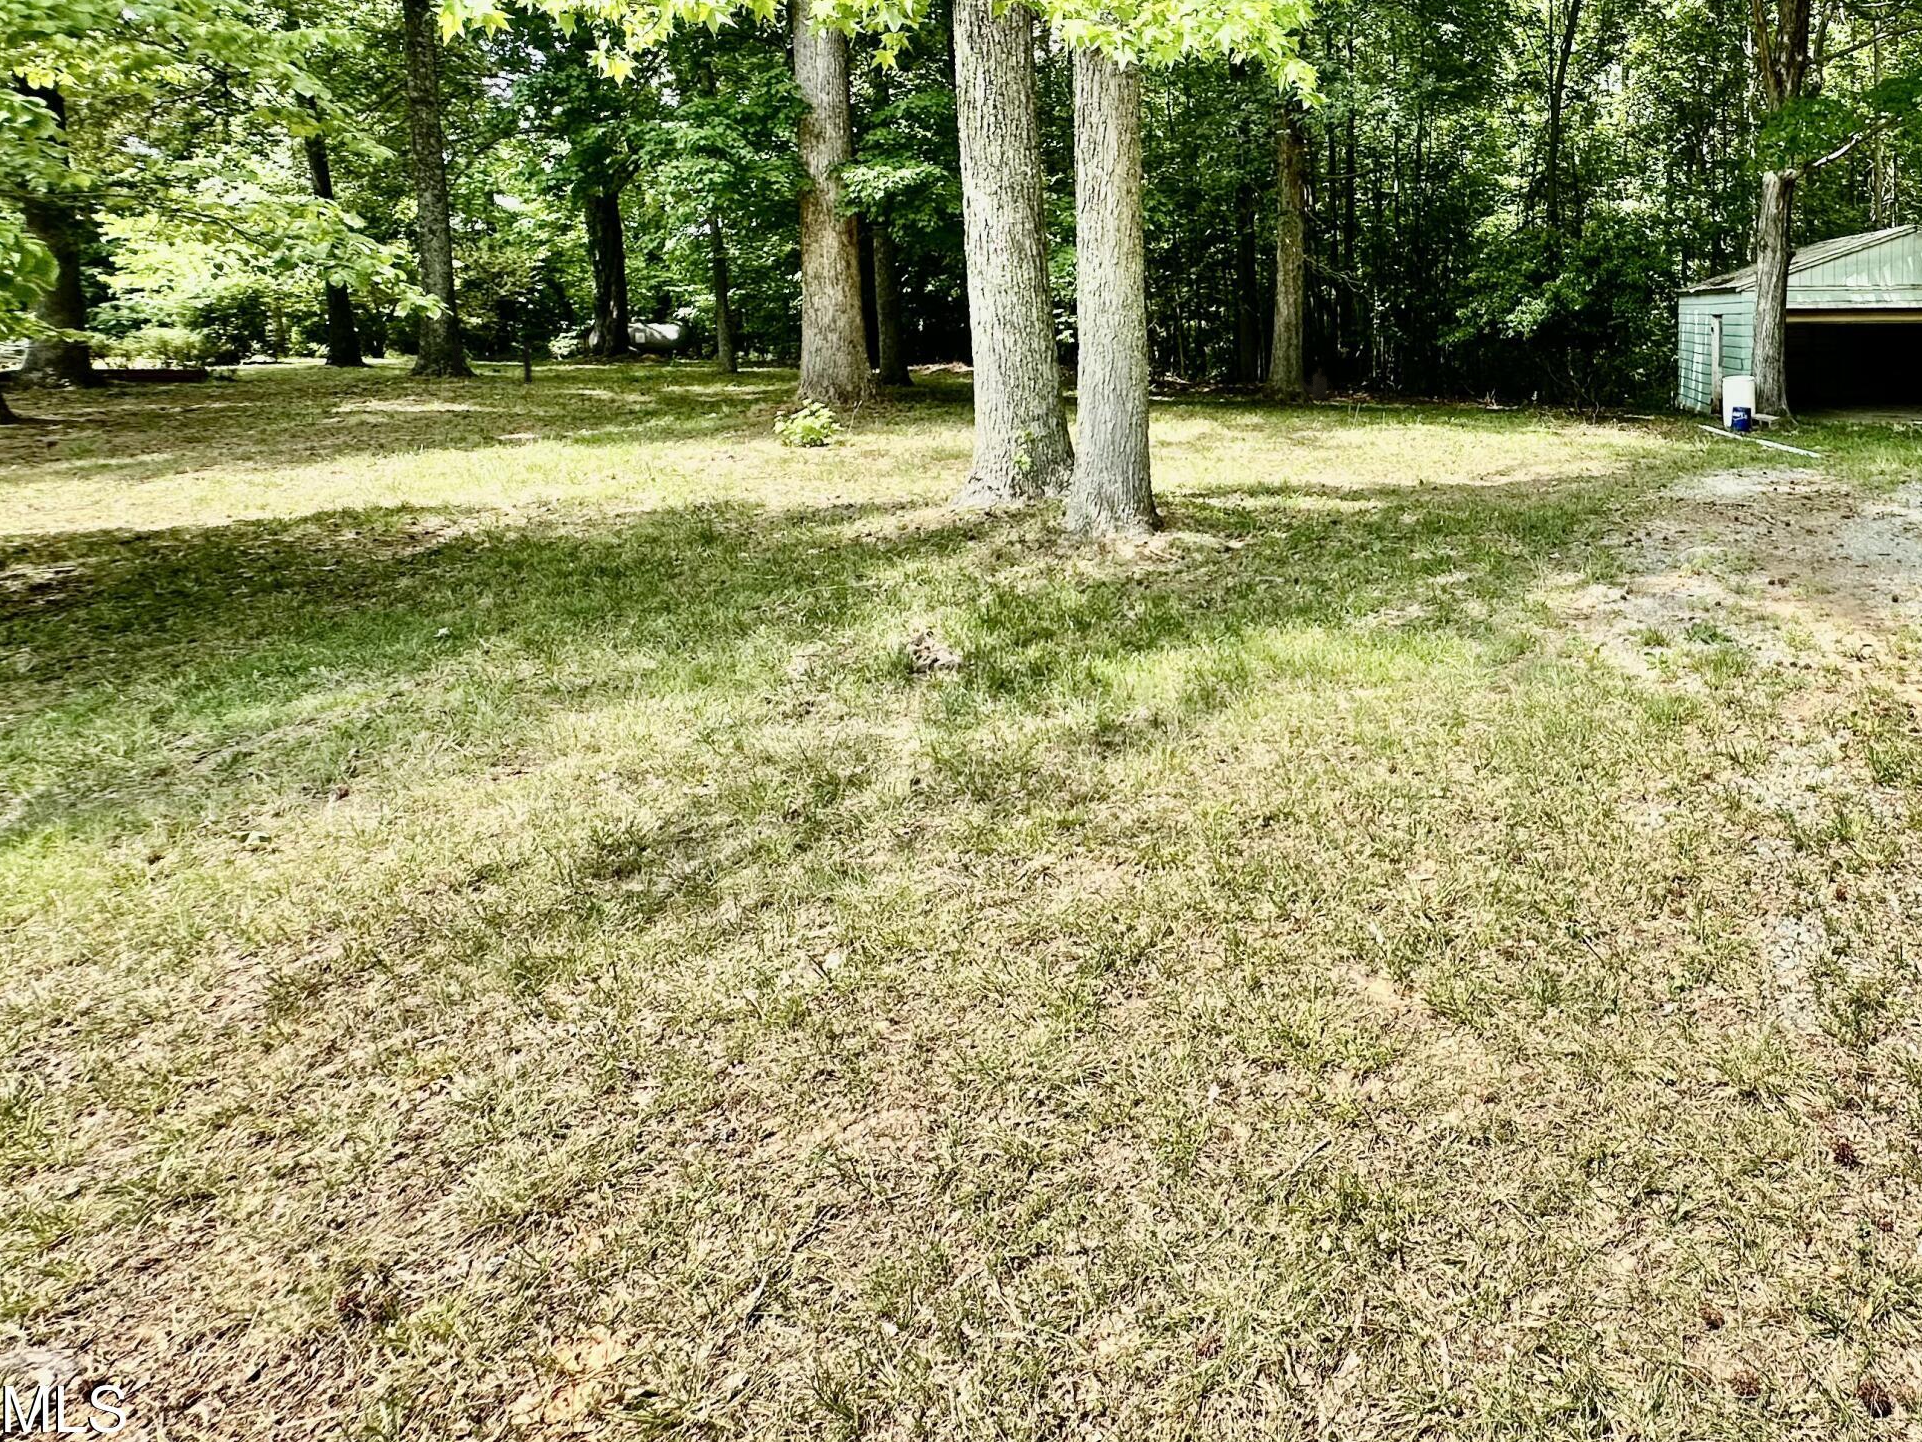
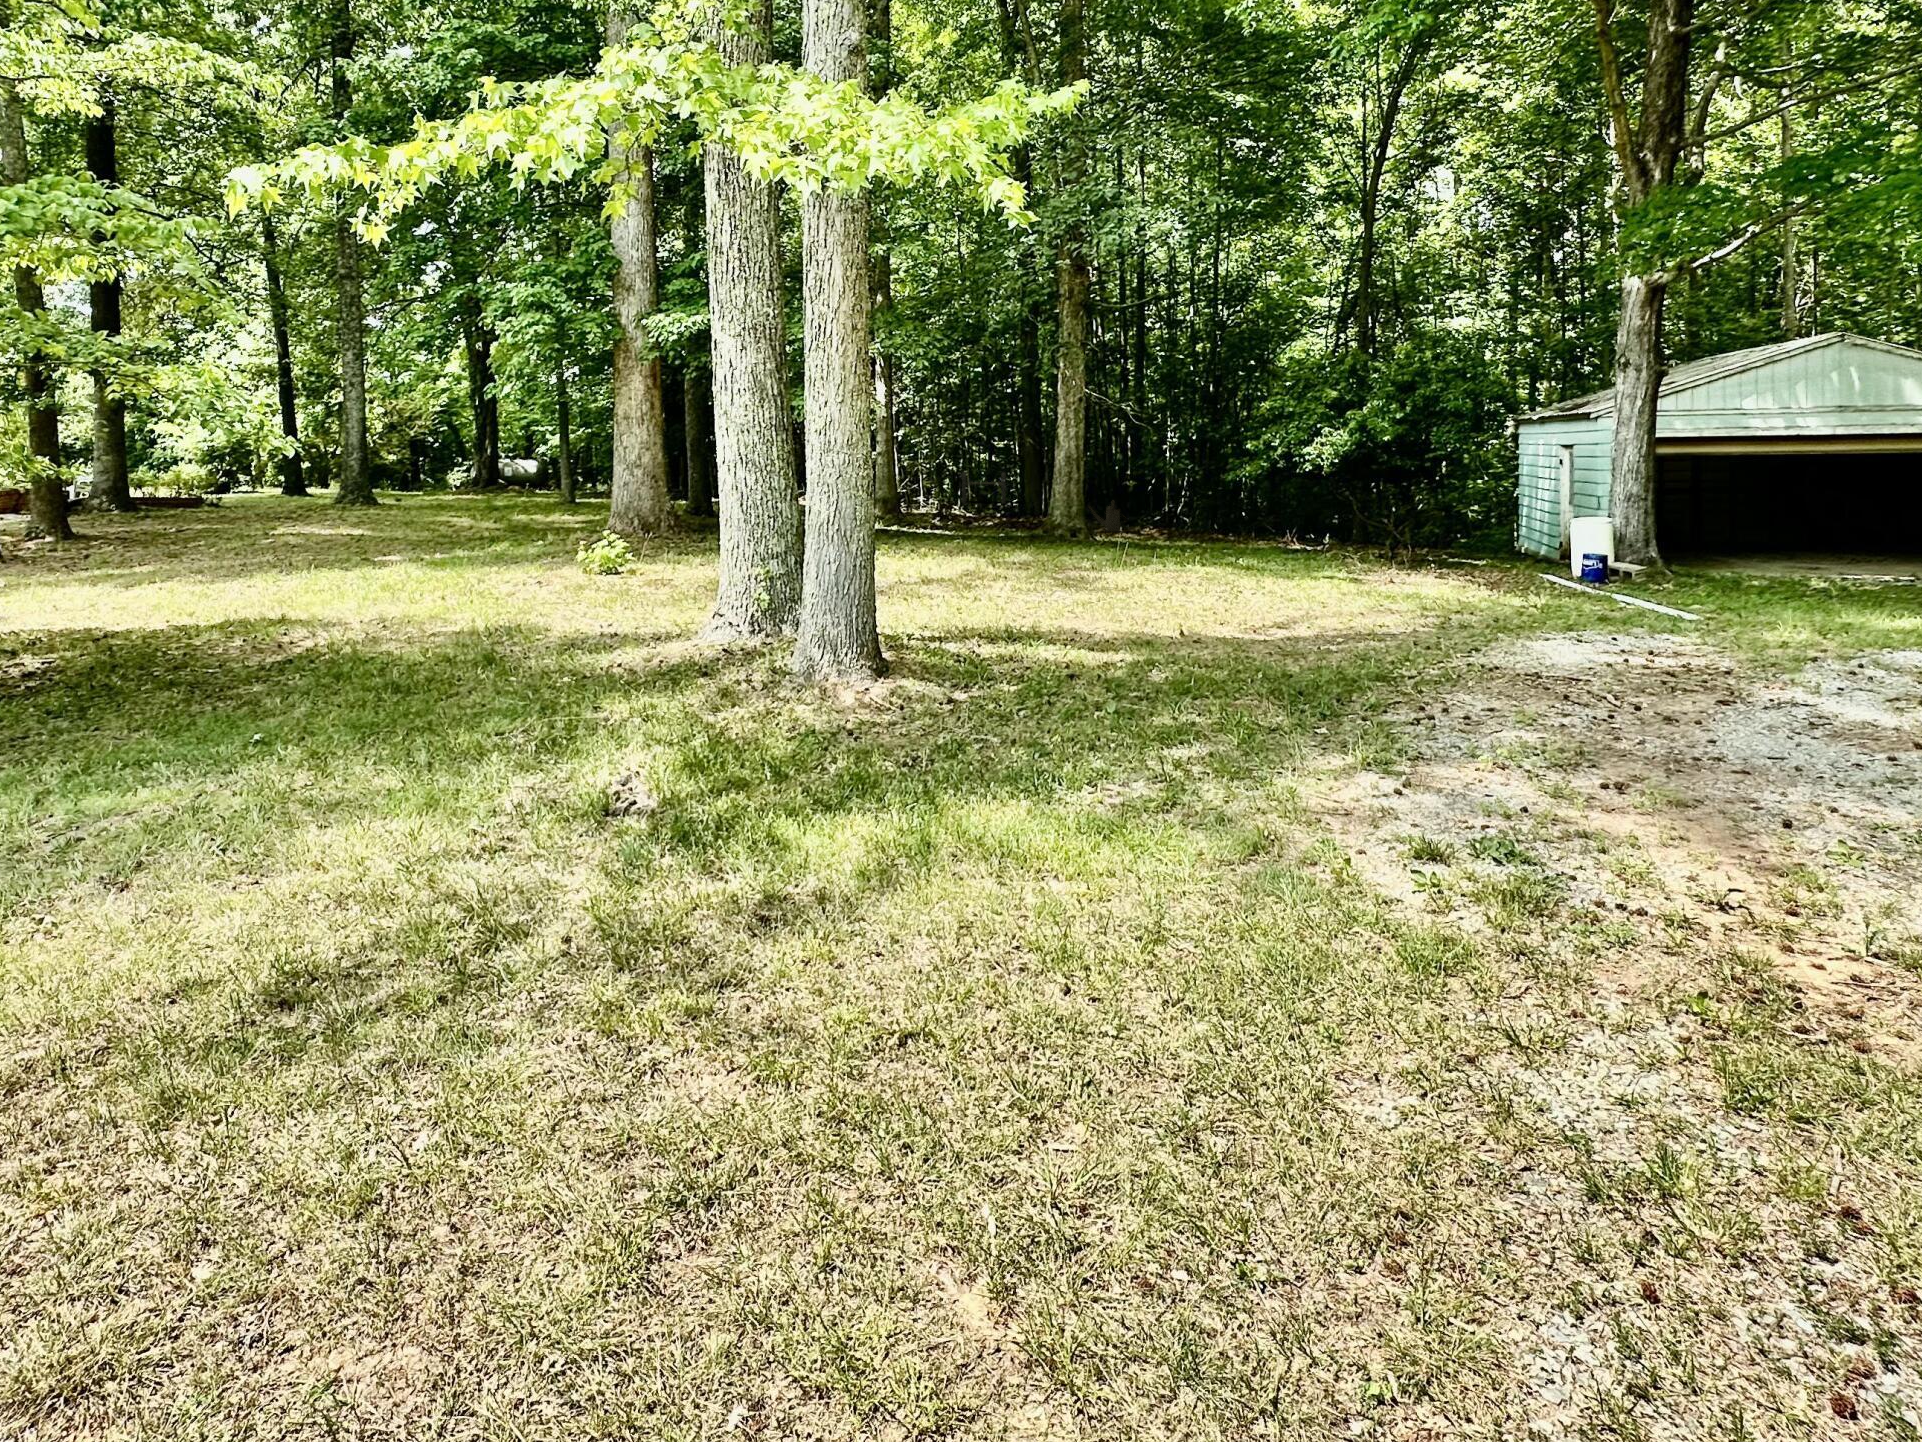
bench: present [453,343,533,383] -> present [962,472,1006,504]

